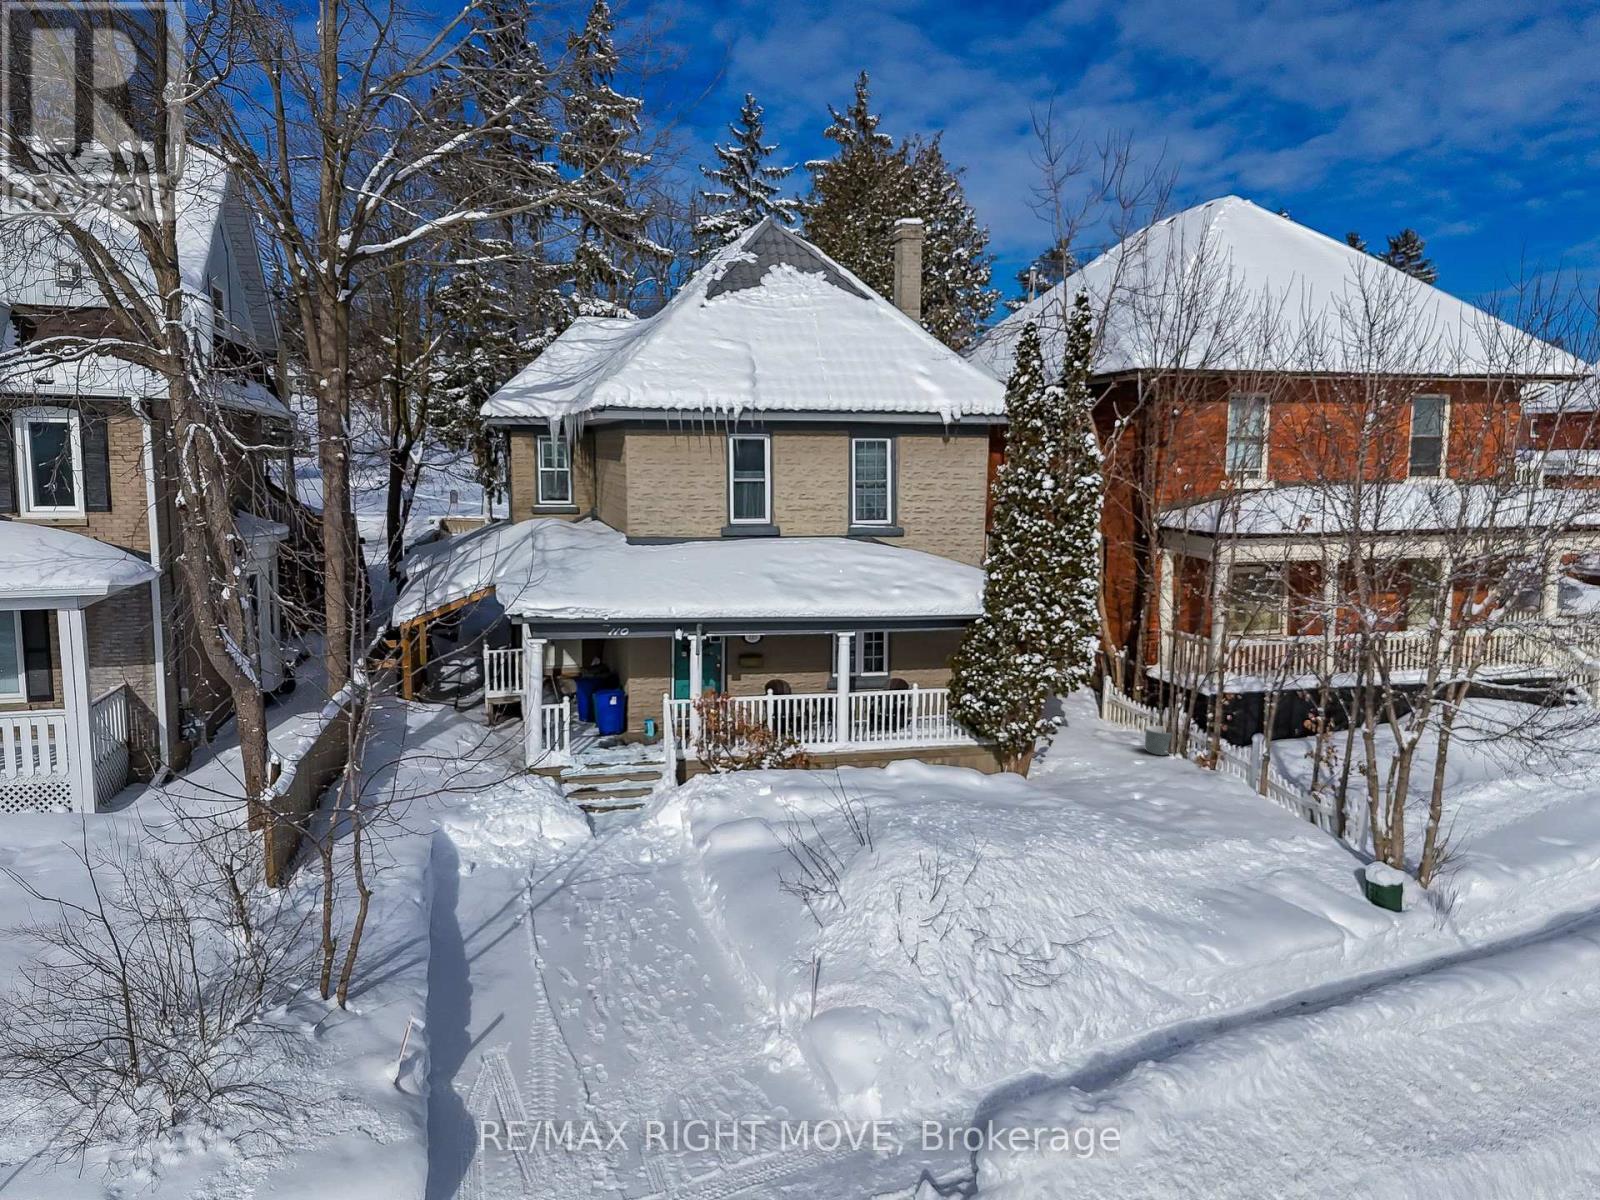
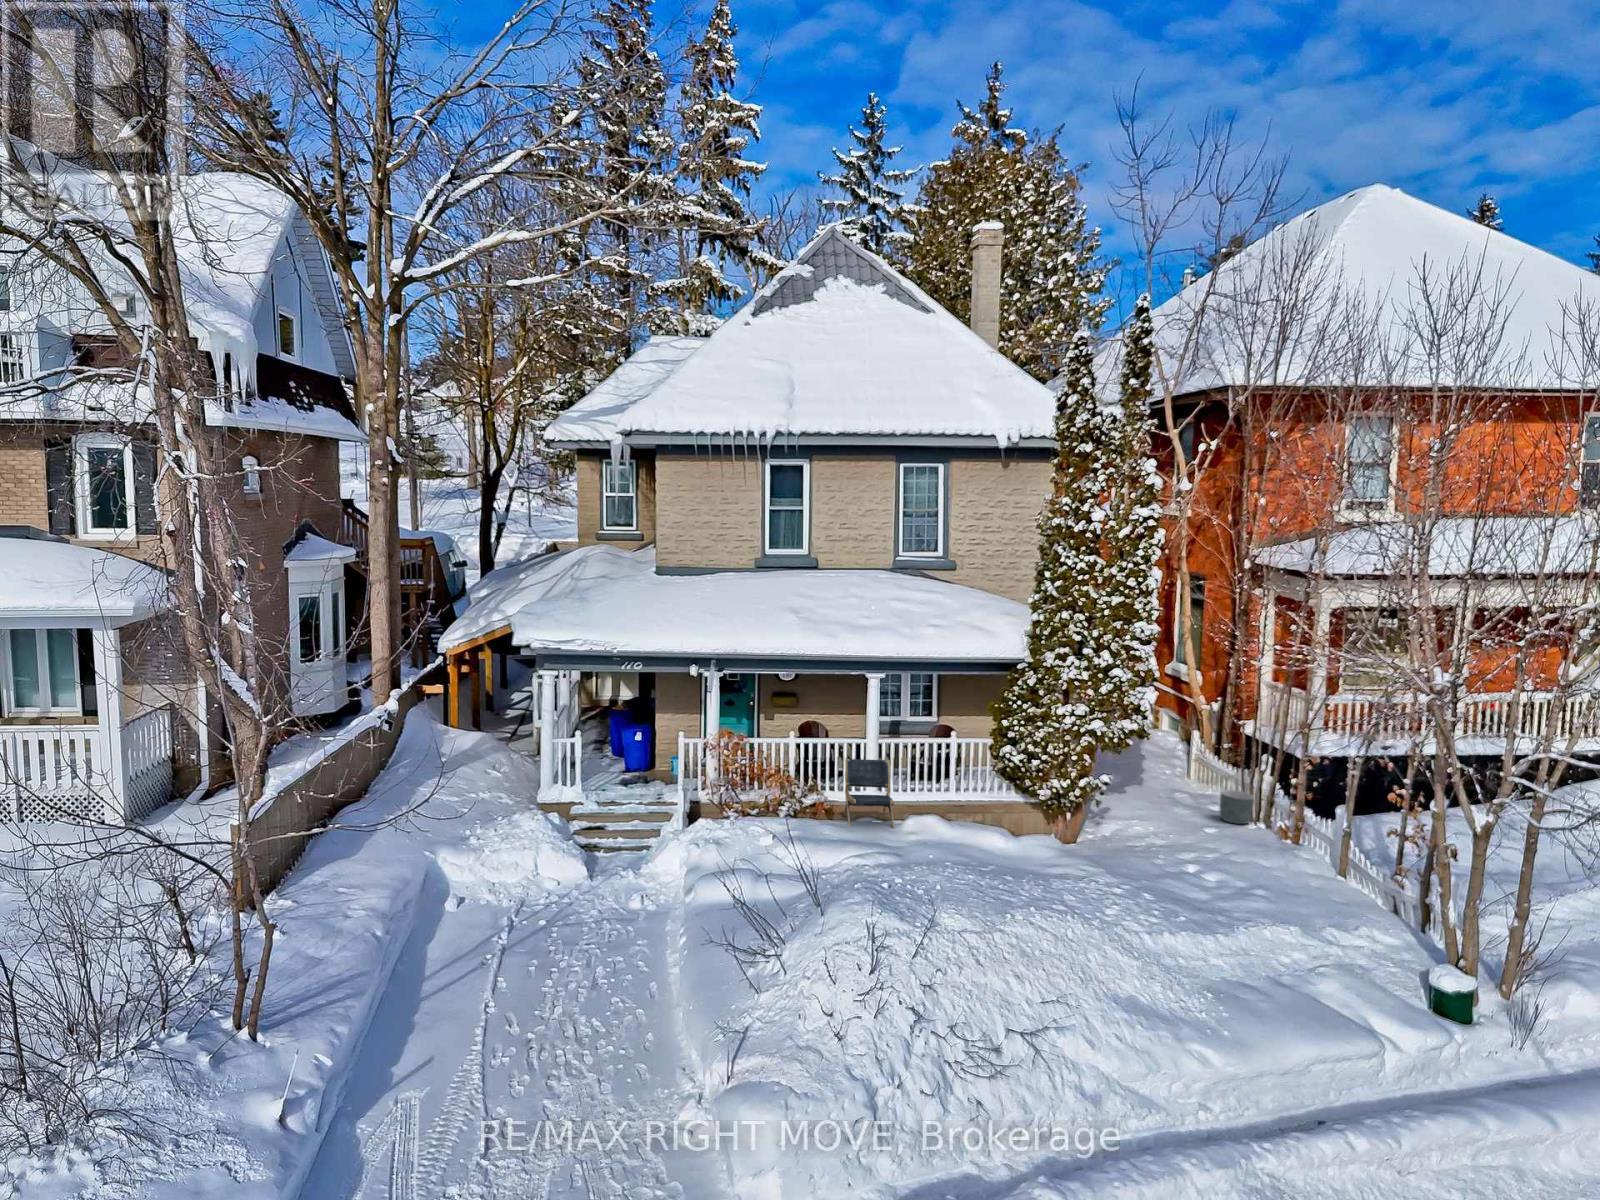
lounge chair: none [822,711,872,775] -> present [845,758,895,828]

